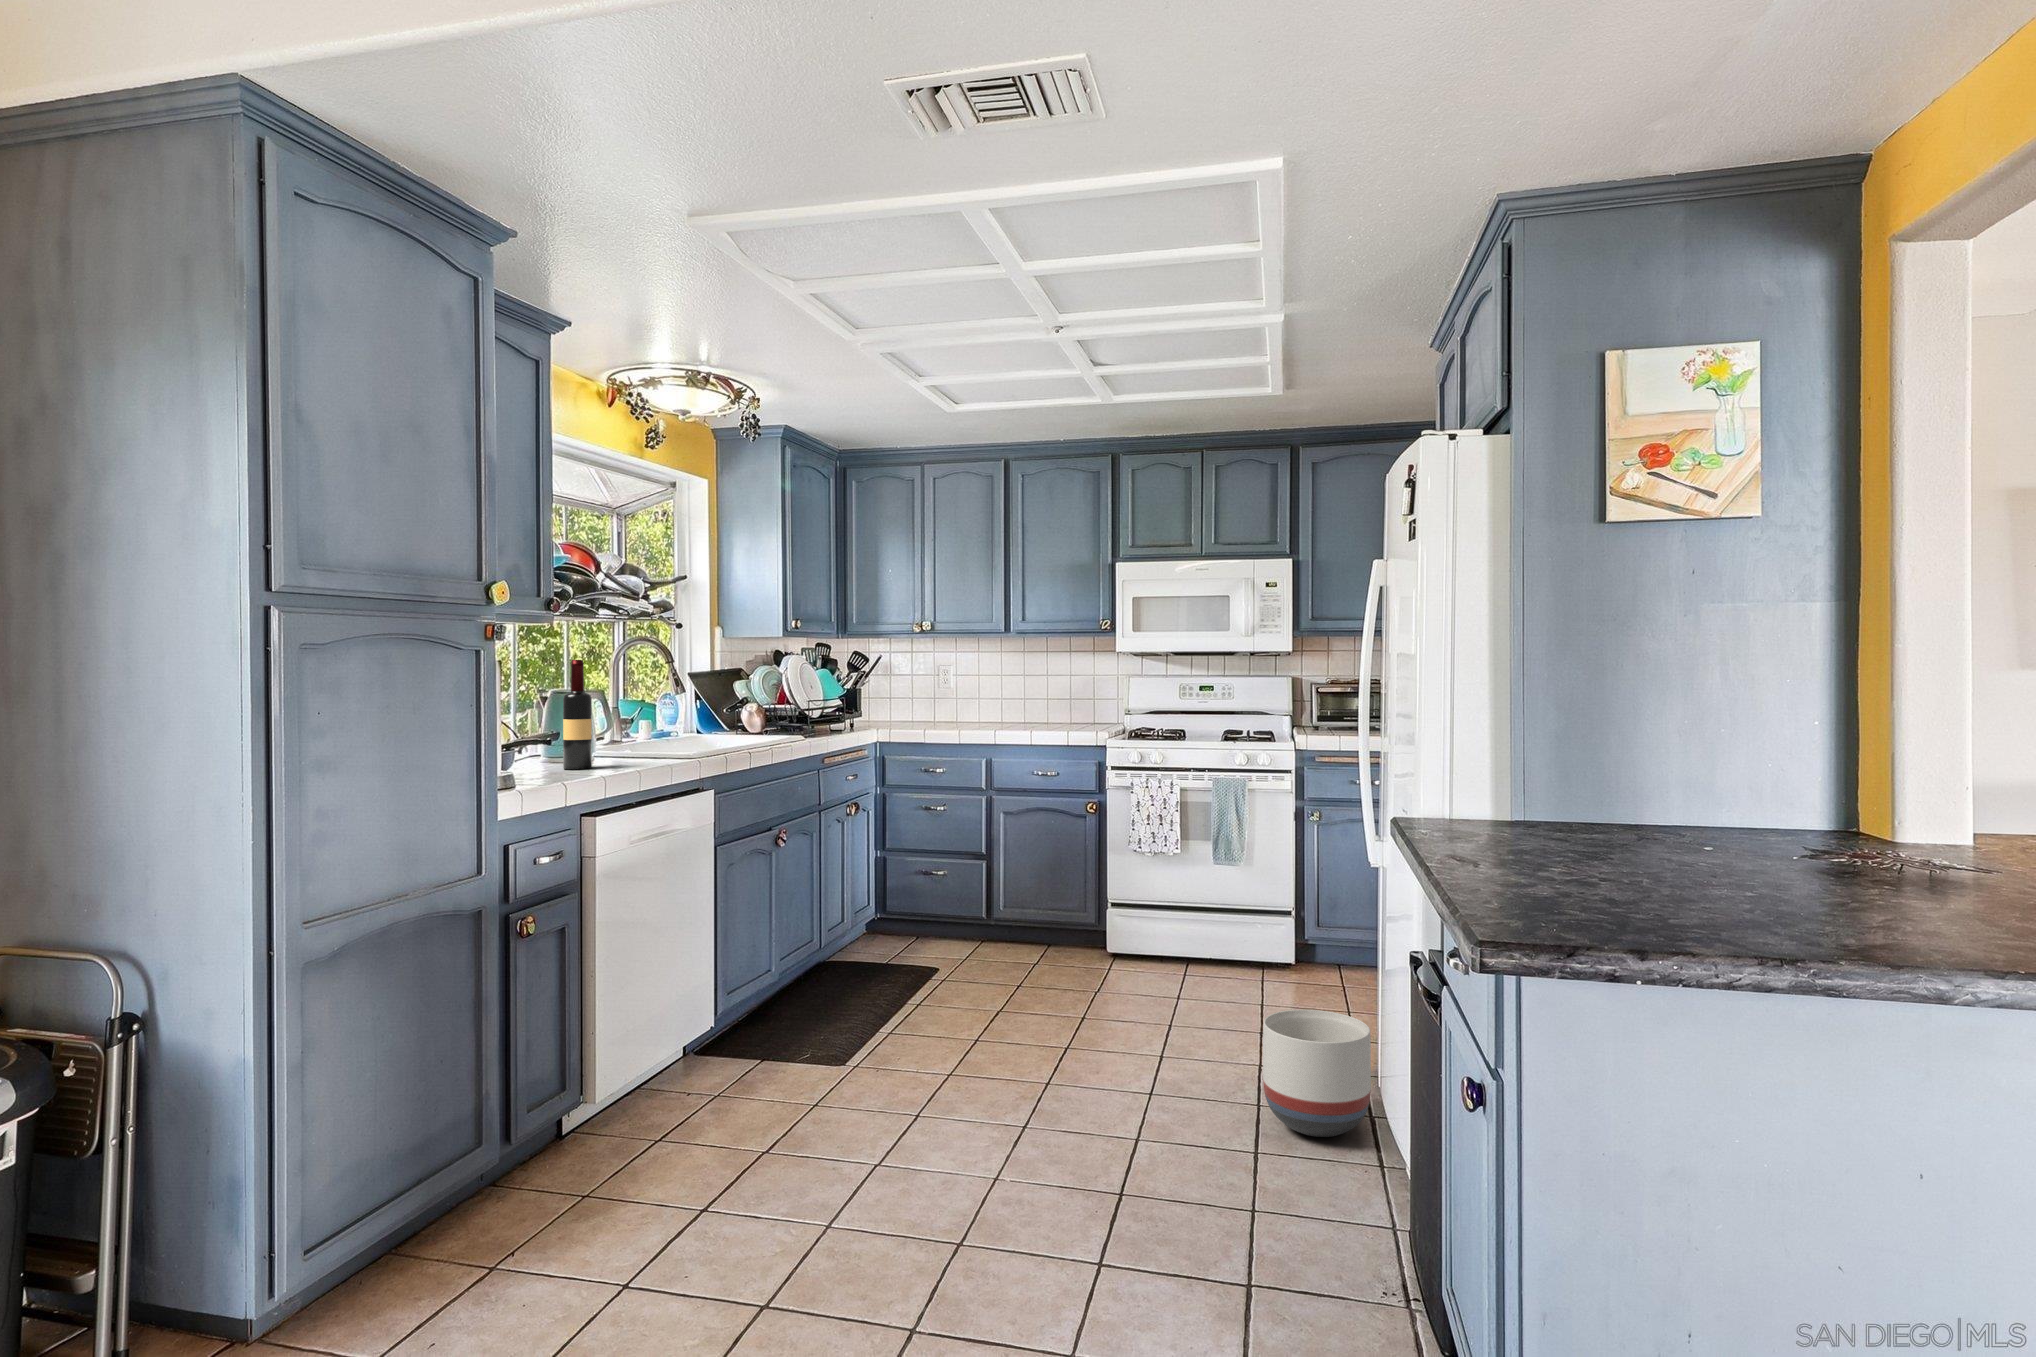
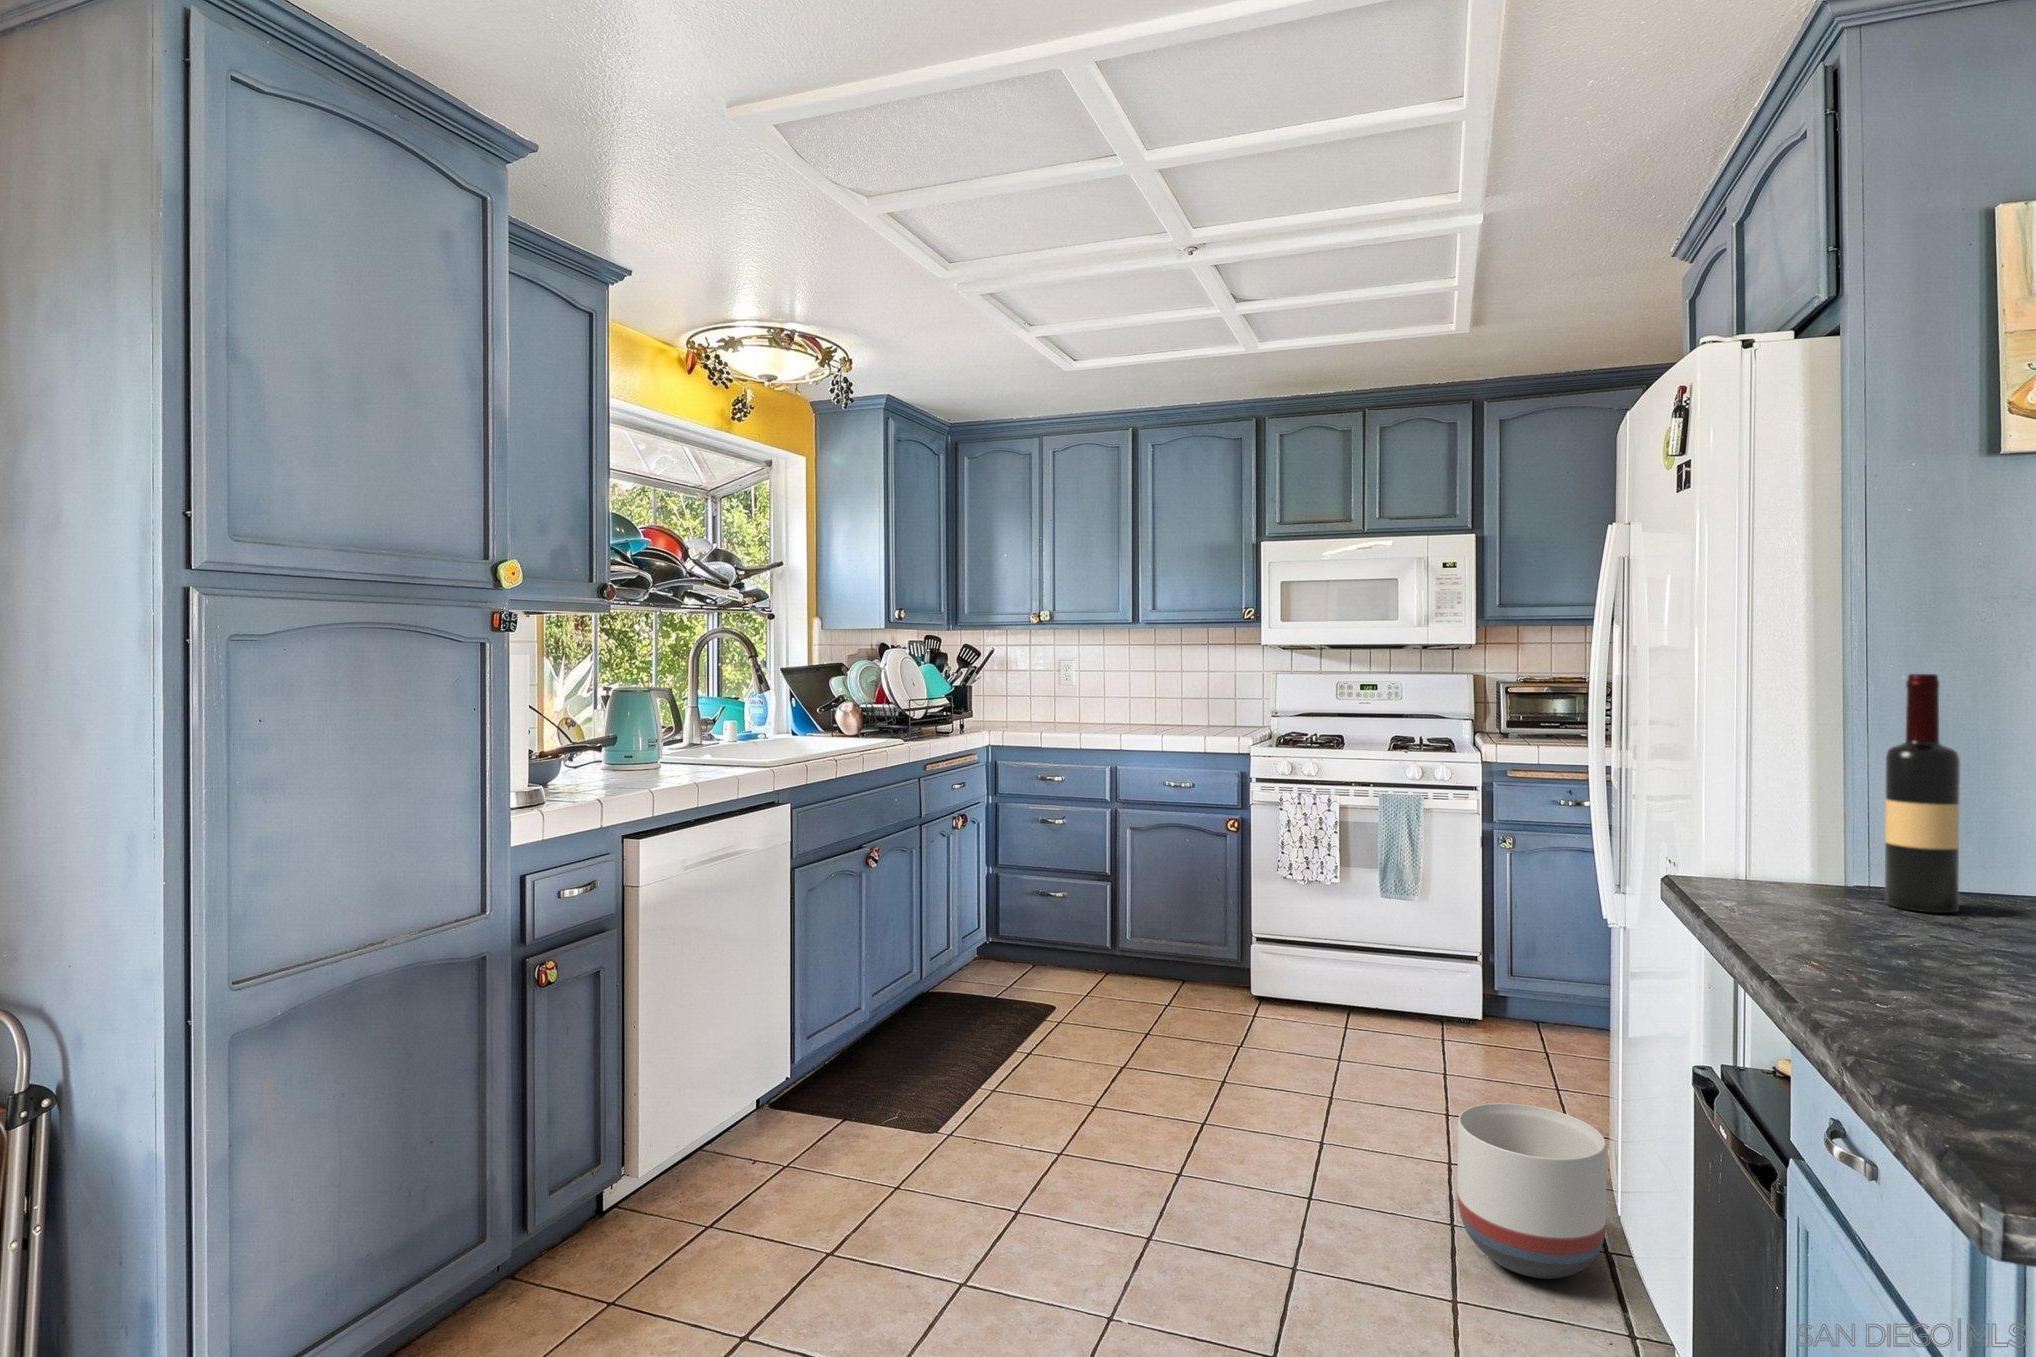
wine bottle: present [563,660,592,769] -> present [1885,674,1960,913]

